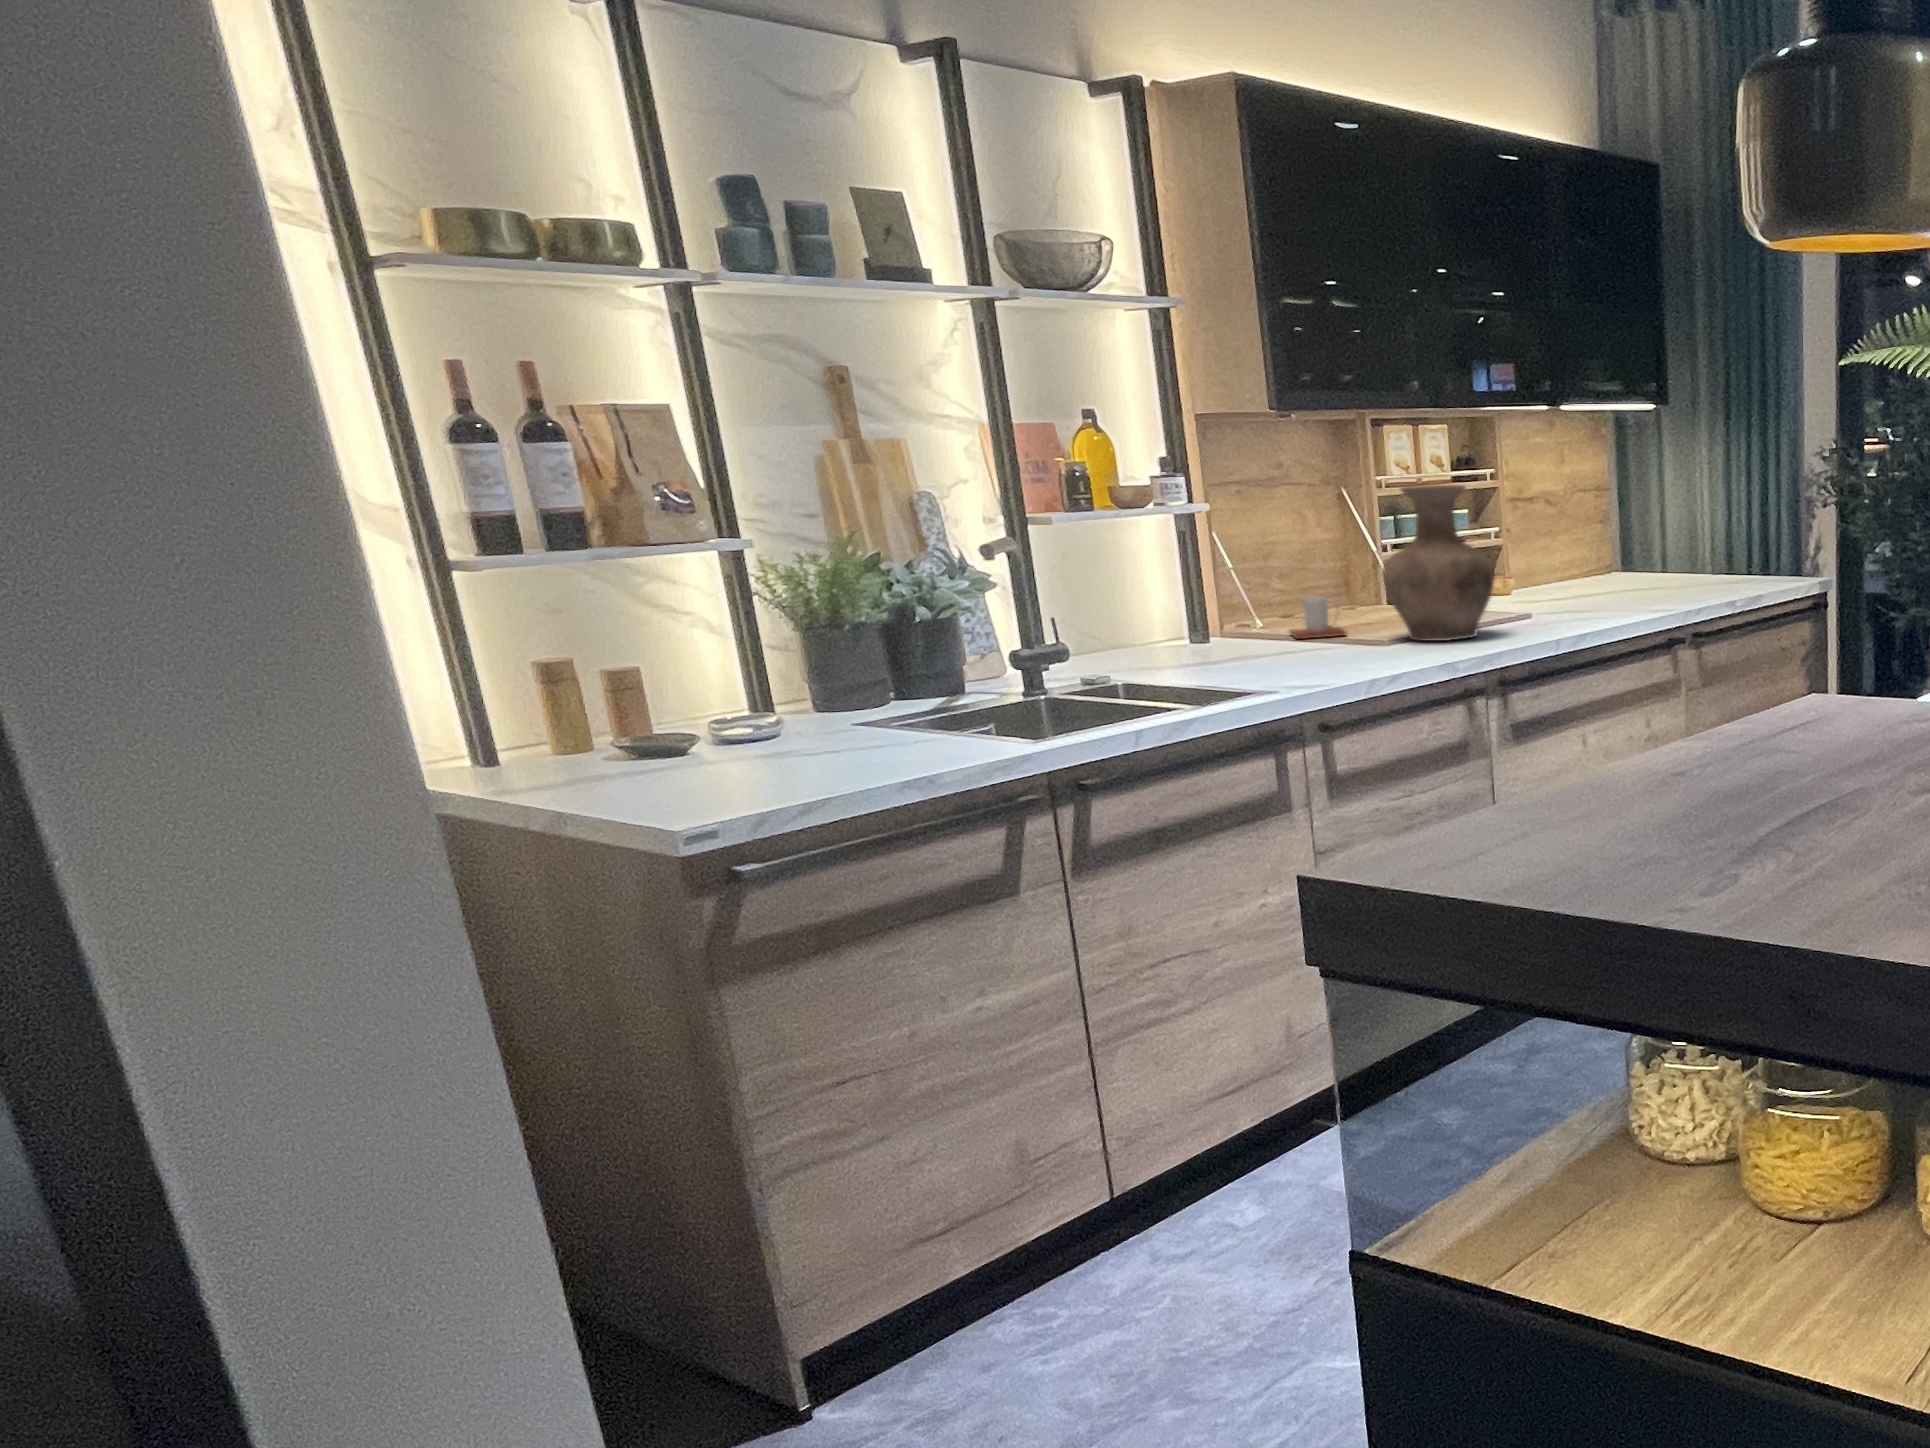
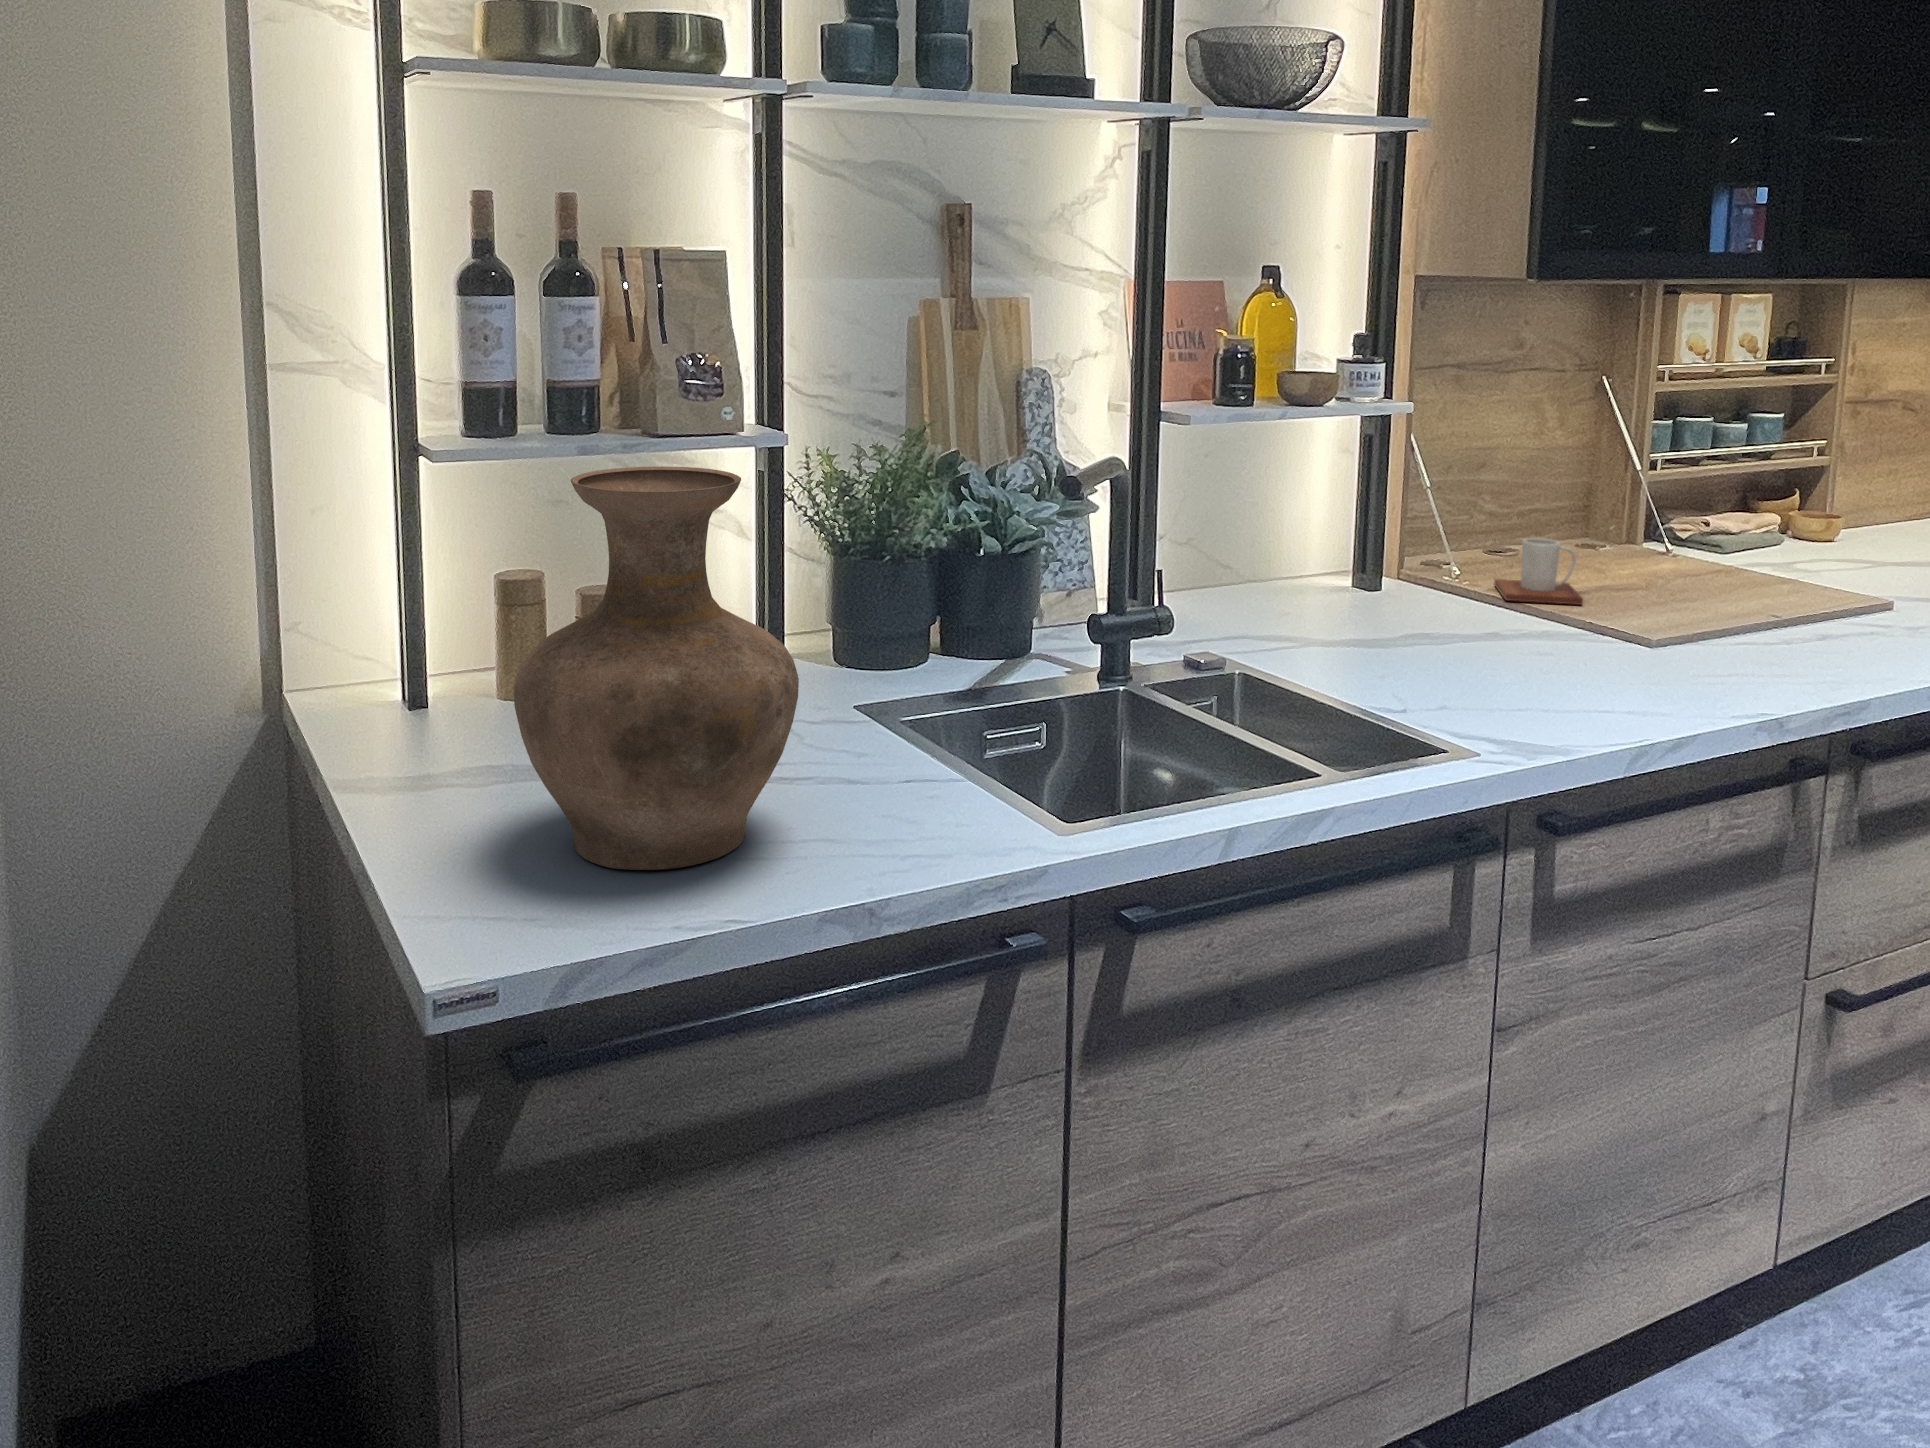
vase: present [1382,485,1495,641] -> present [514,466,799,870]

